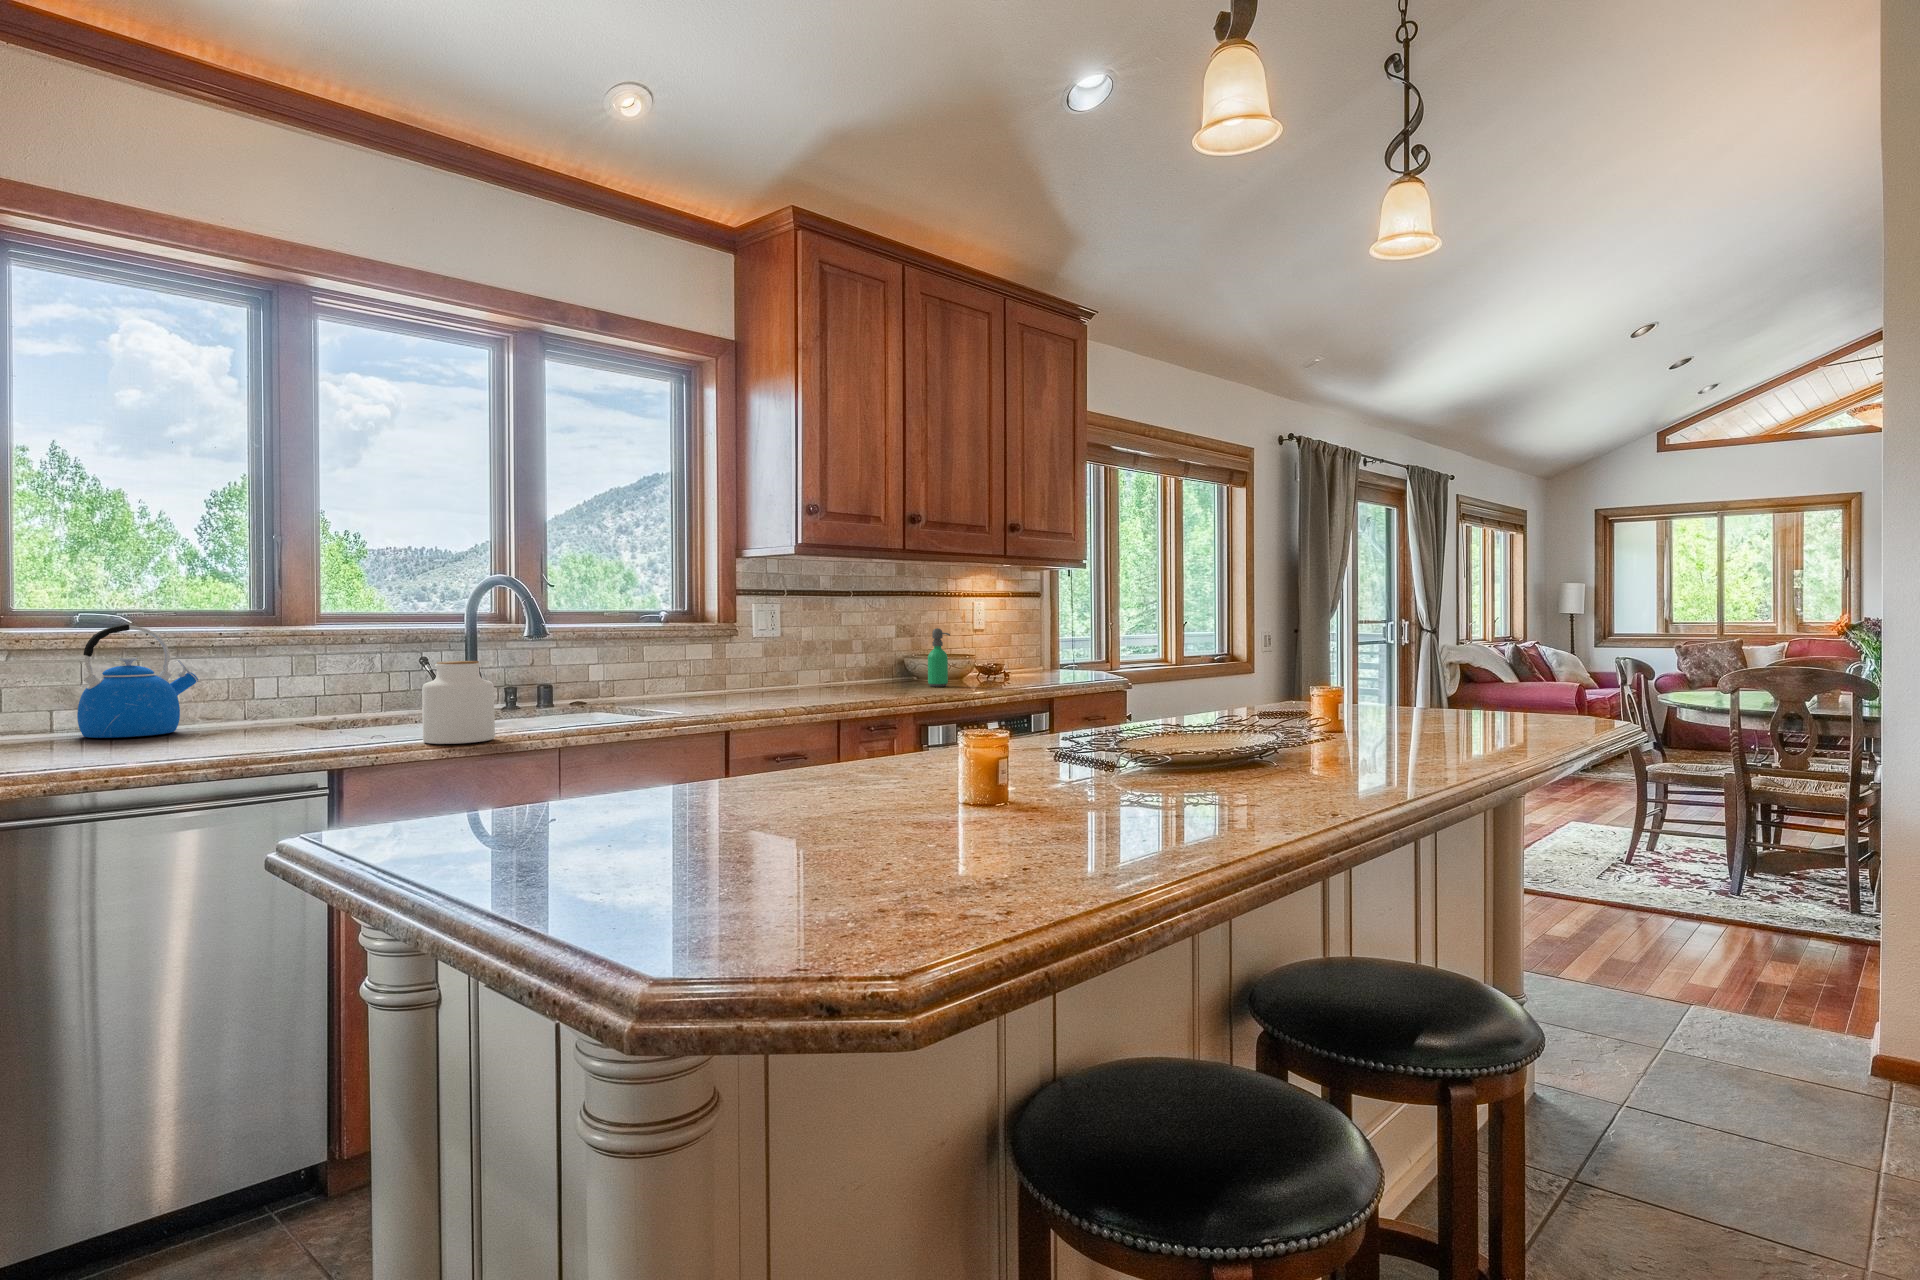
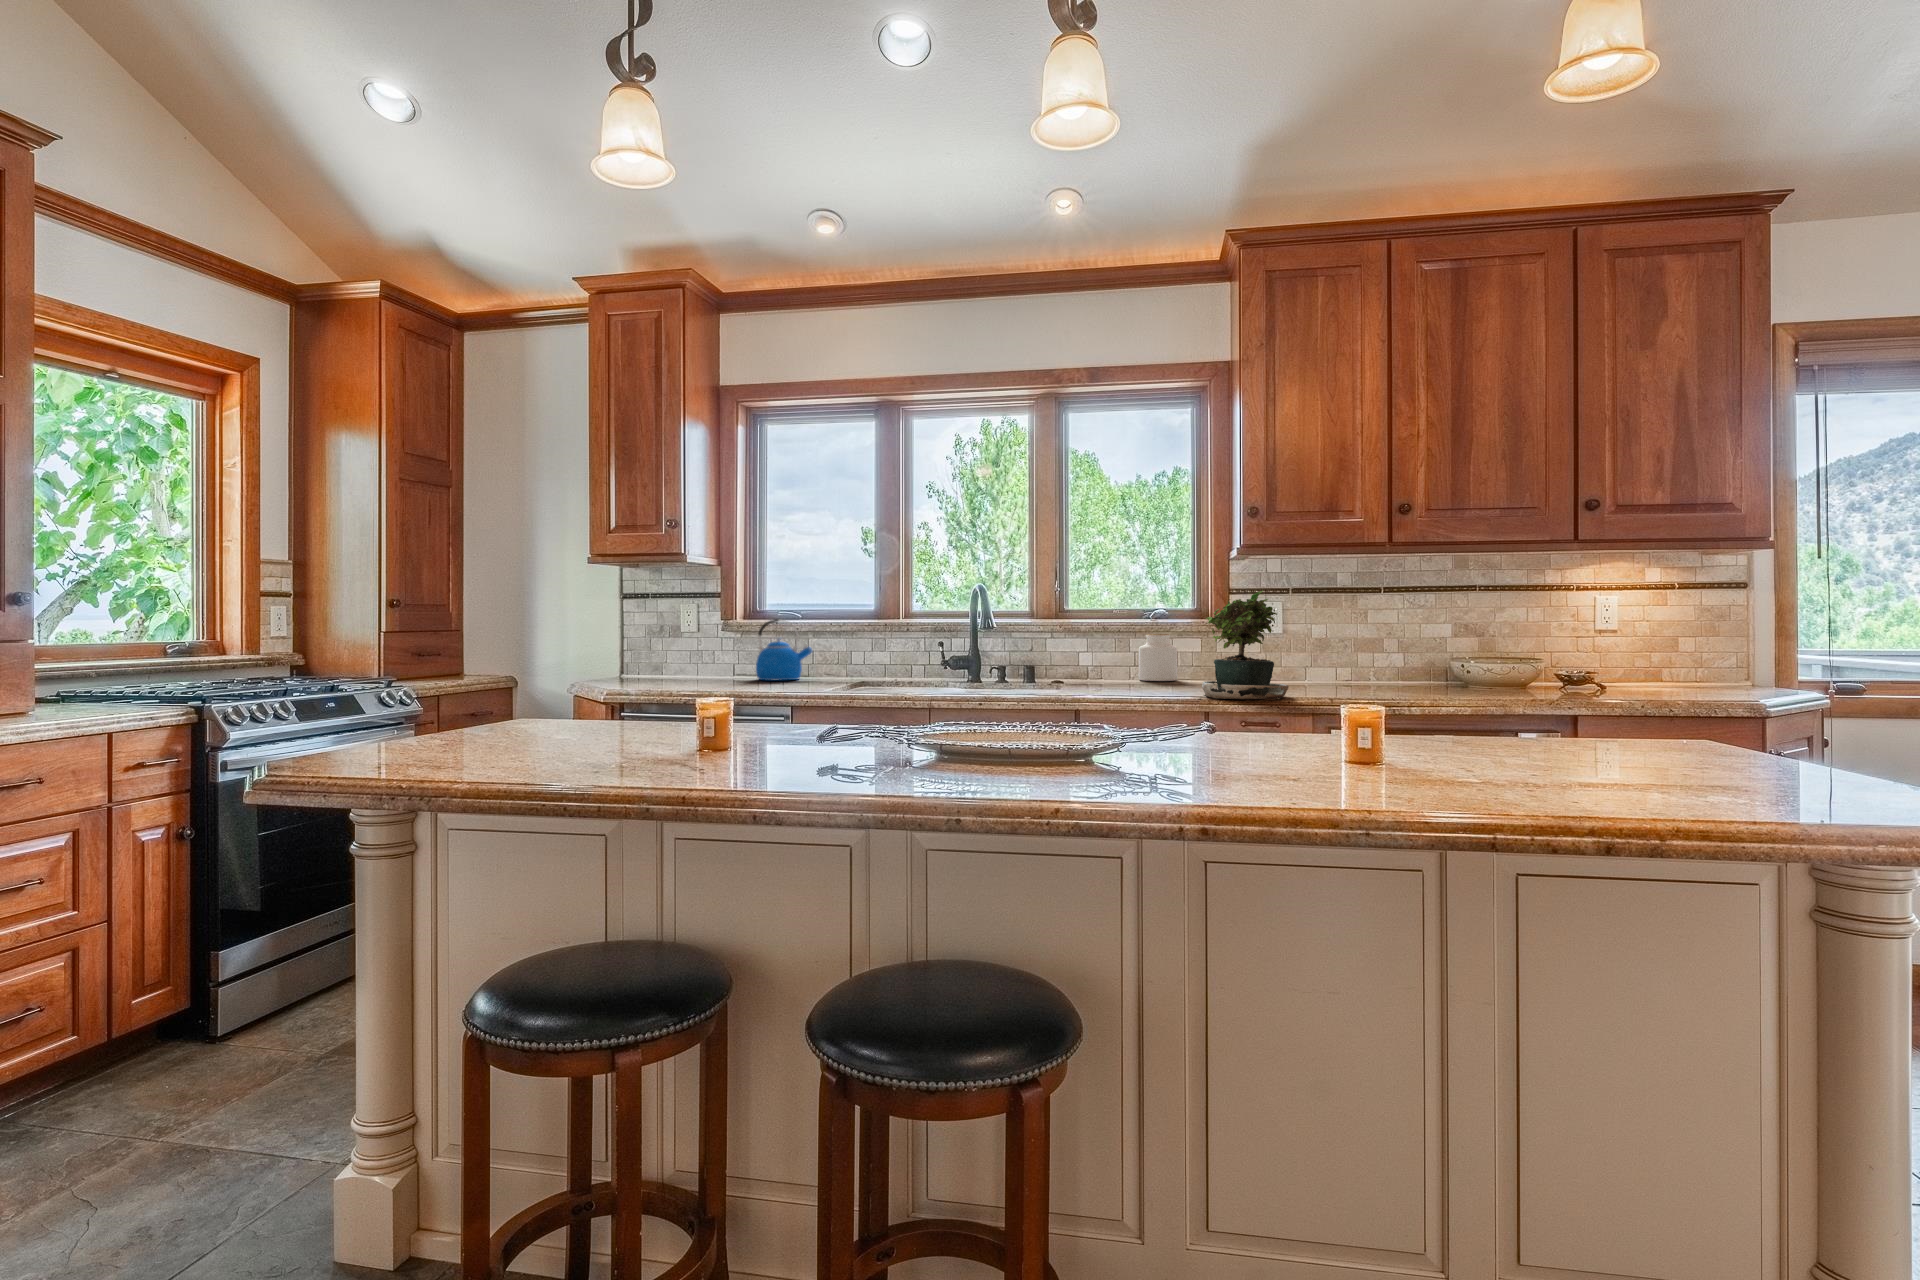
potted plant: none [806,593,887,706] -> present [1196,591,1289,700]
soap dispenser: present [928,628,950,687] -> none [1422,627,1447,693]
jar: present [422,661,495,744] -> present [1139,634,1177,681]

